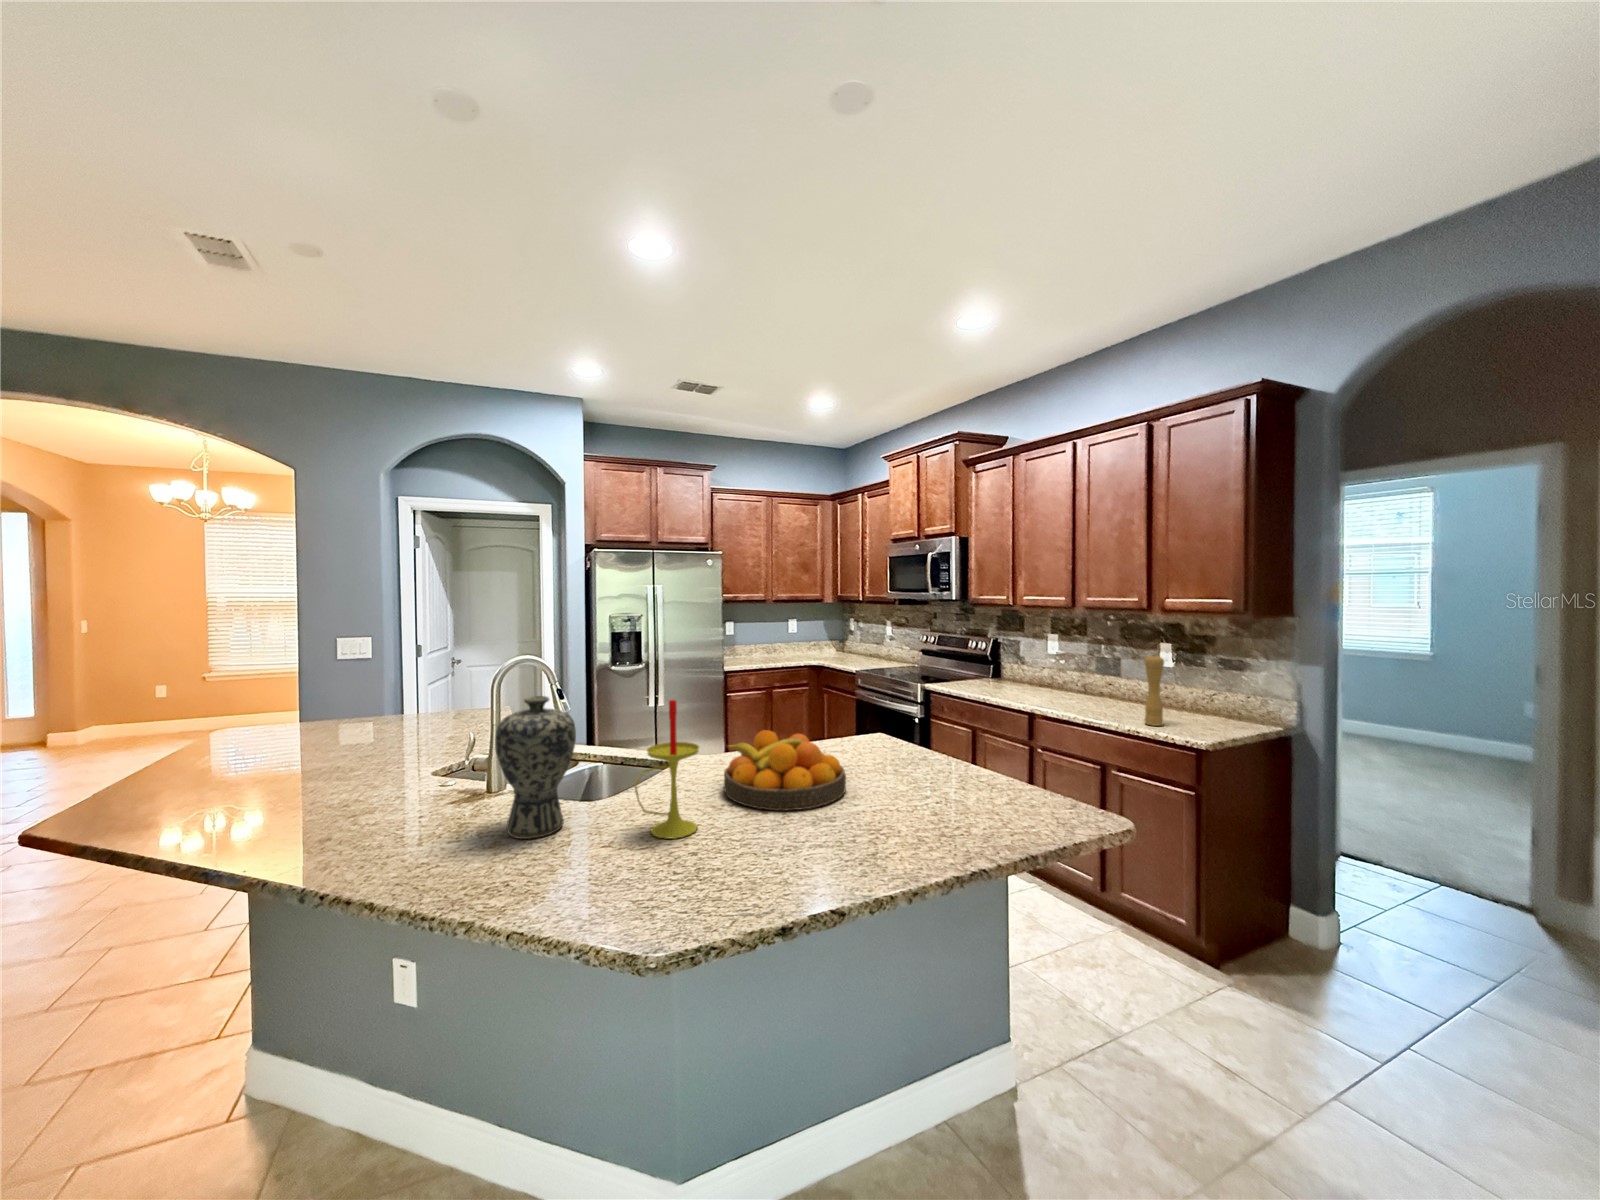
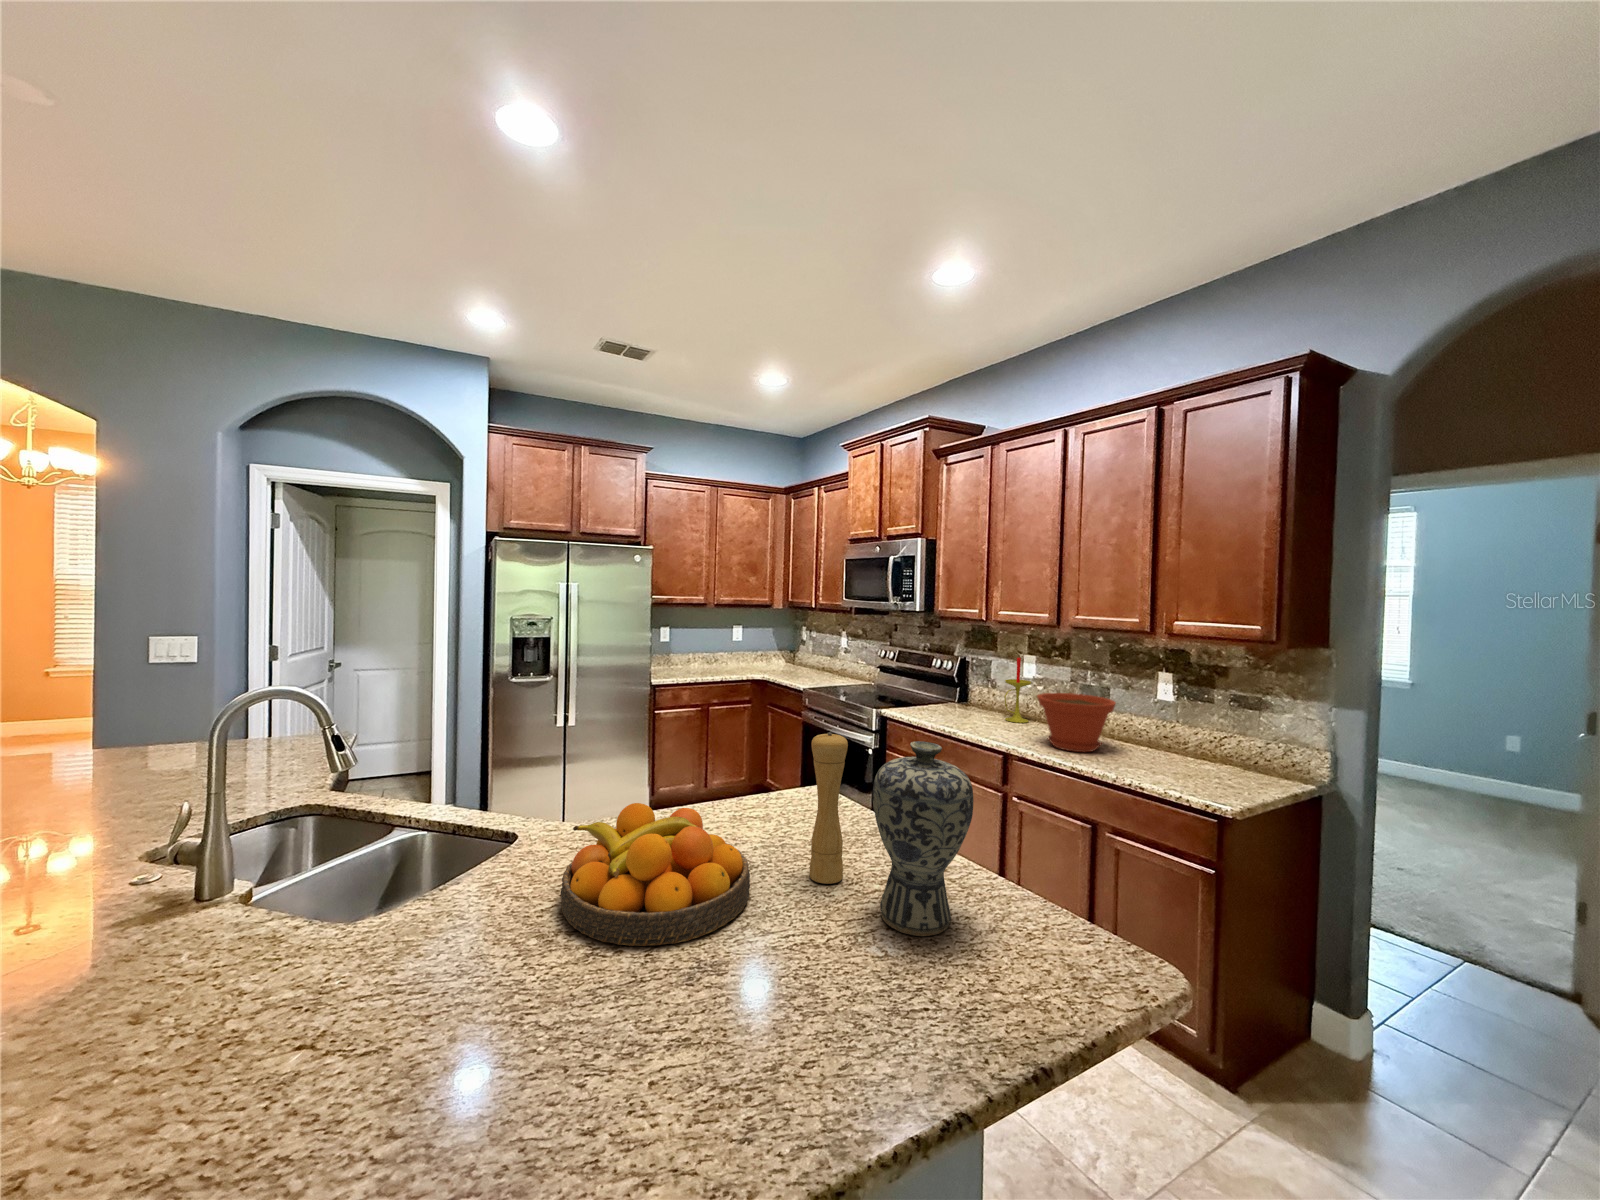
pepper mill: present [1144,656,1164,726] -> present [809,732,848,884]
plant pot: none [1056,663,1122,710] -> present [1037,693,1116,752]
vase: present [495,696,576,839] -> present [873,741,974,936]
candle: present [634,700,699,839] -> present [1004,658,1031,723]

